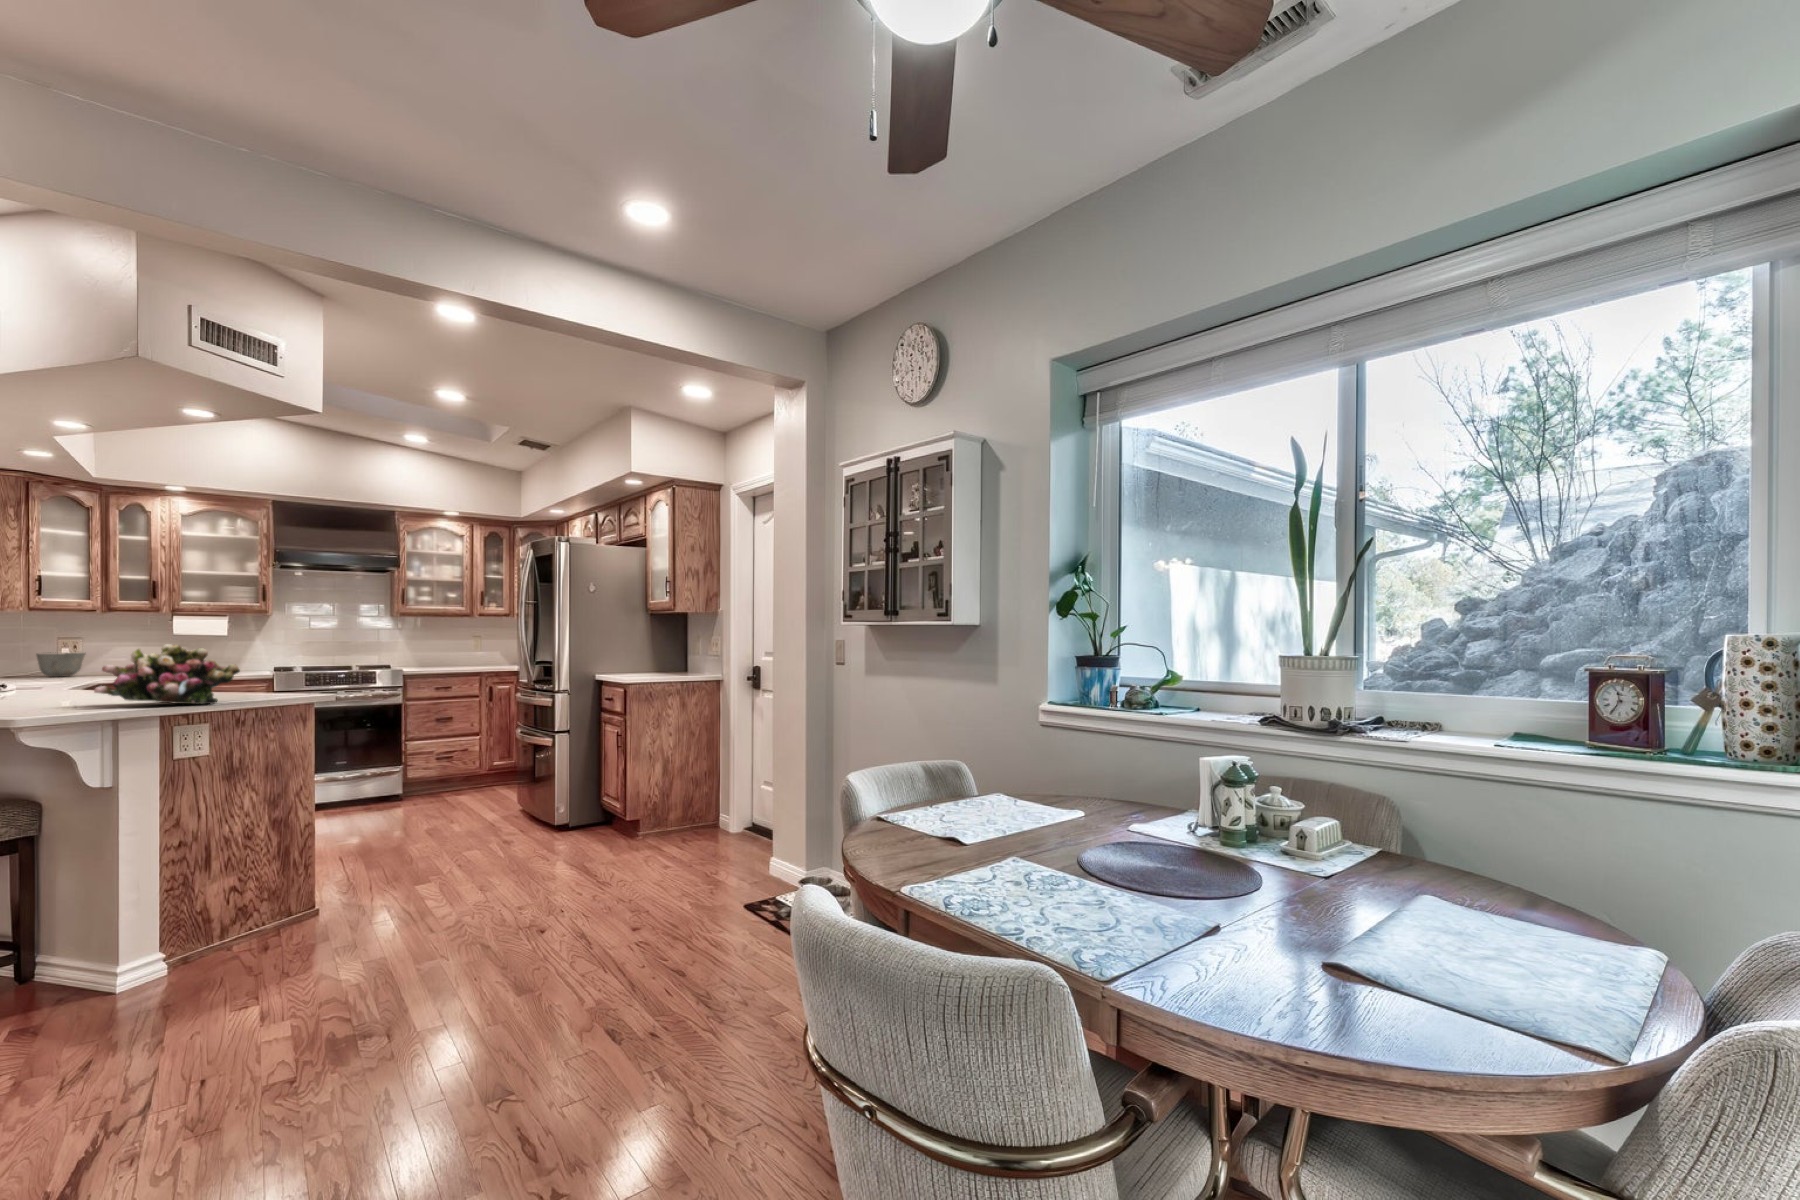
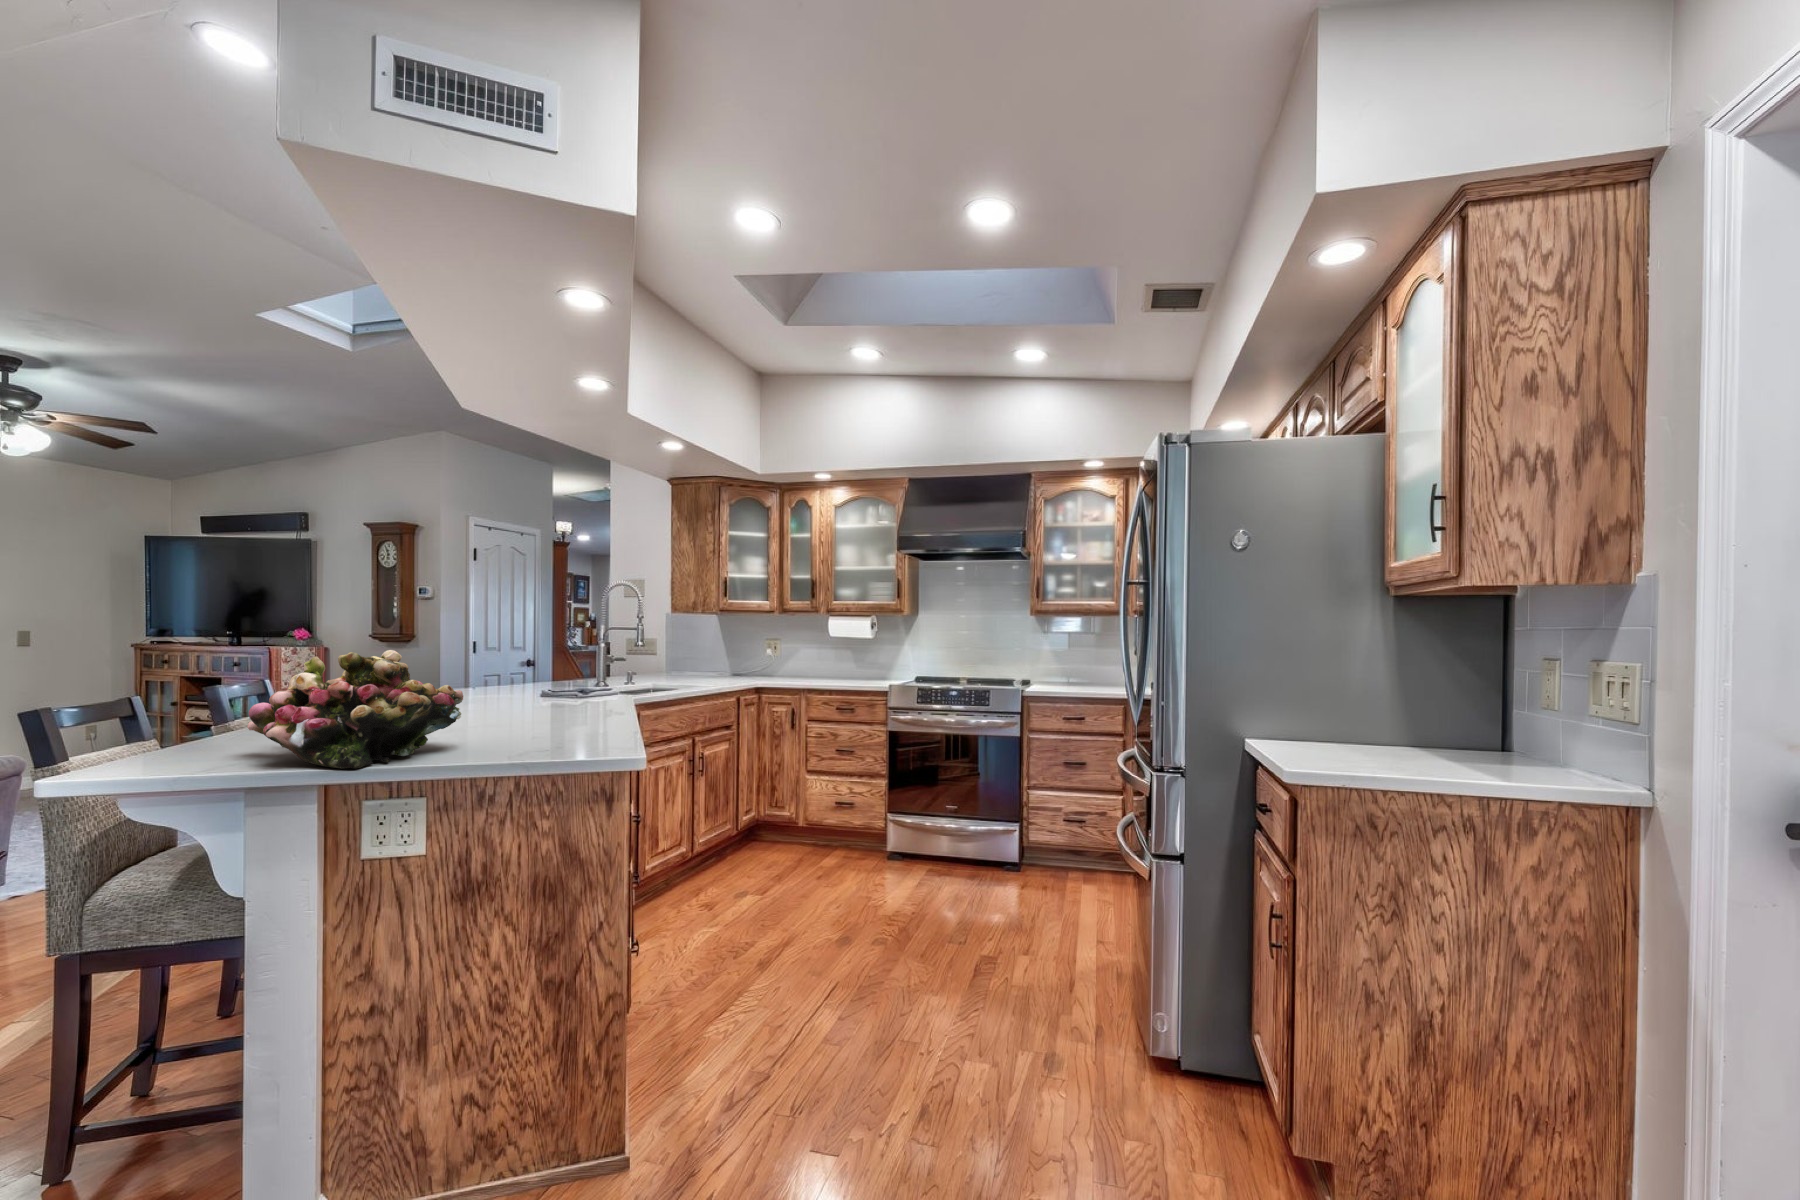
ceramic bowl: present [36,653,85,677] -> none [758,649,789,672]

